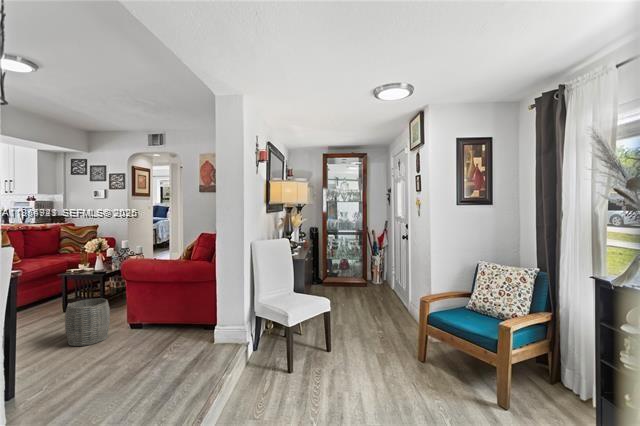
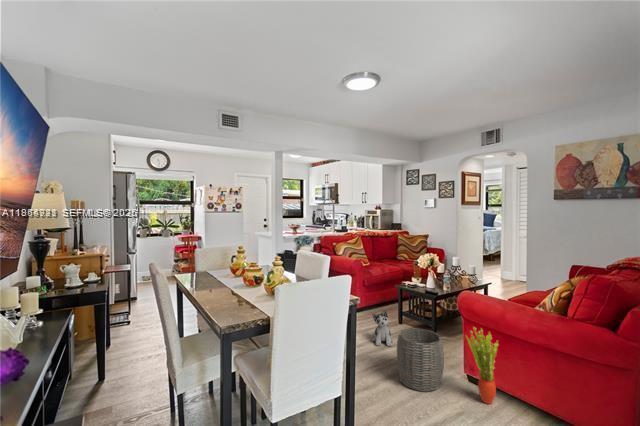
potted plant: none [127,284,151,335] -> present [468,328,498,404]
plush toy: none [34,295,59,331] -> present [372,310,393,346]

